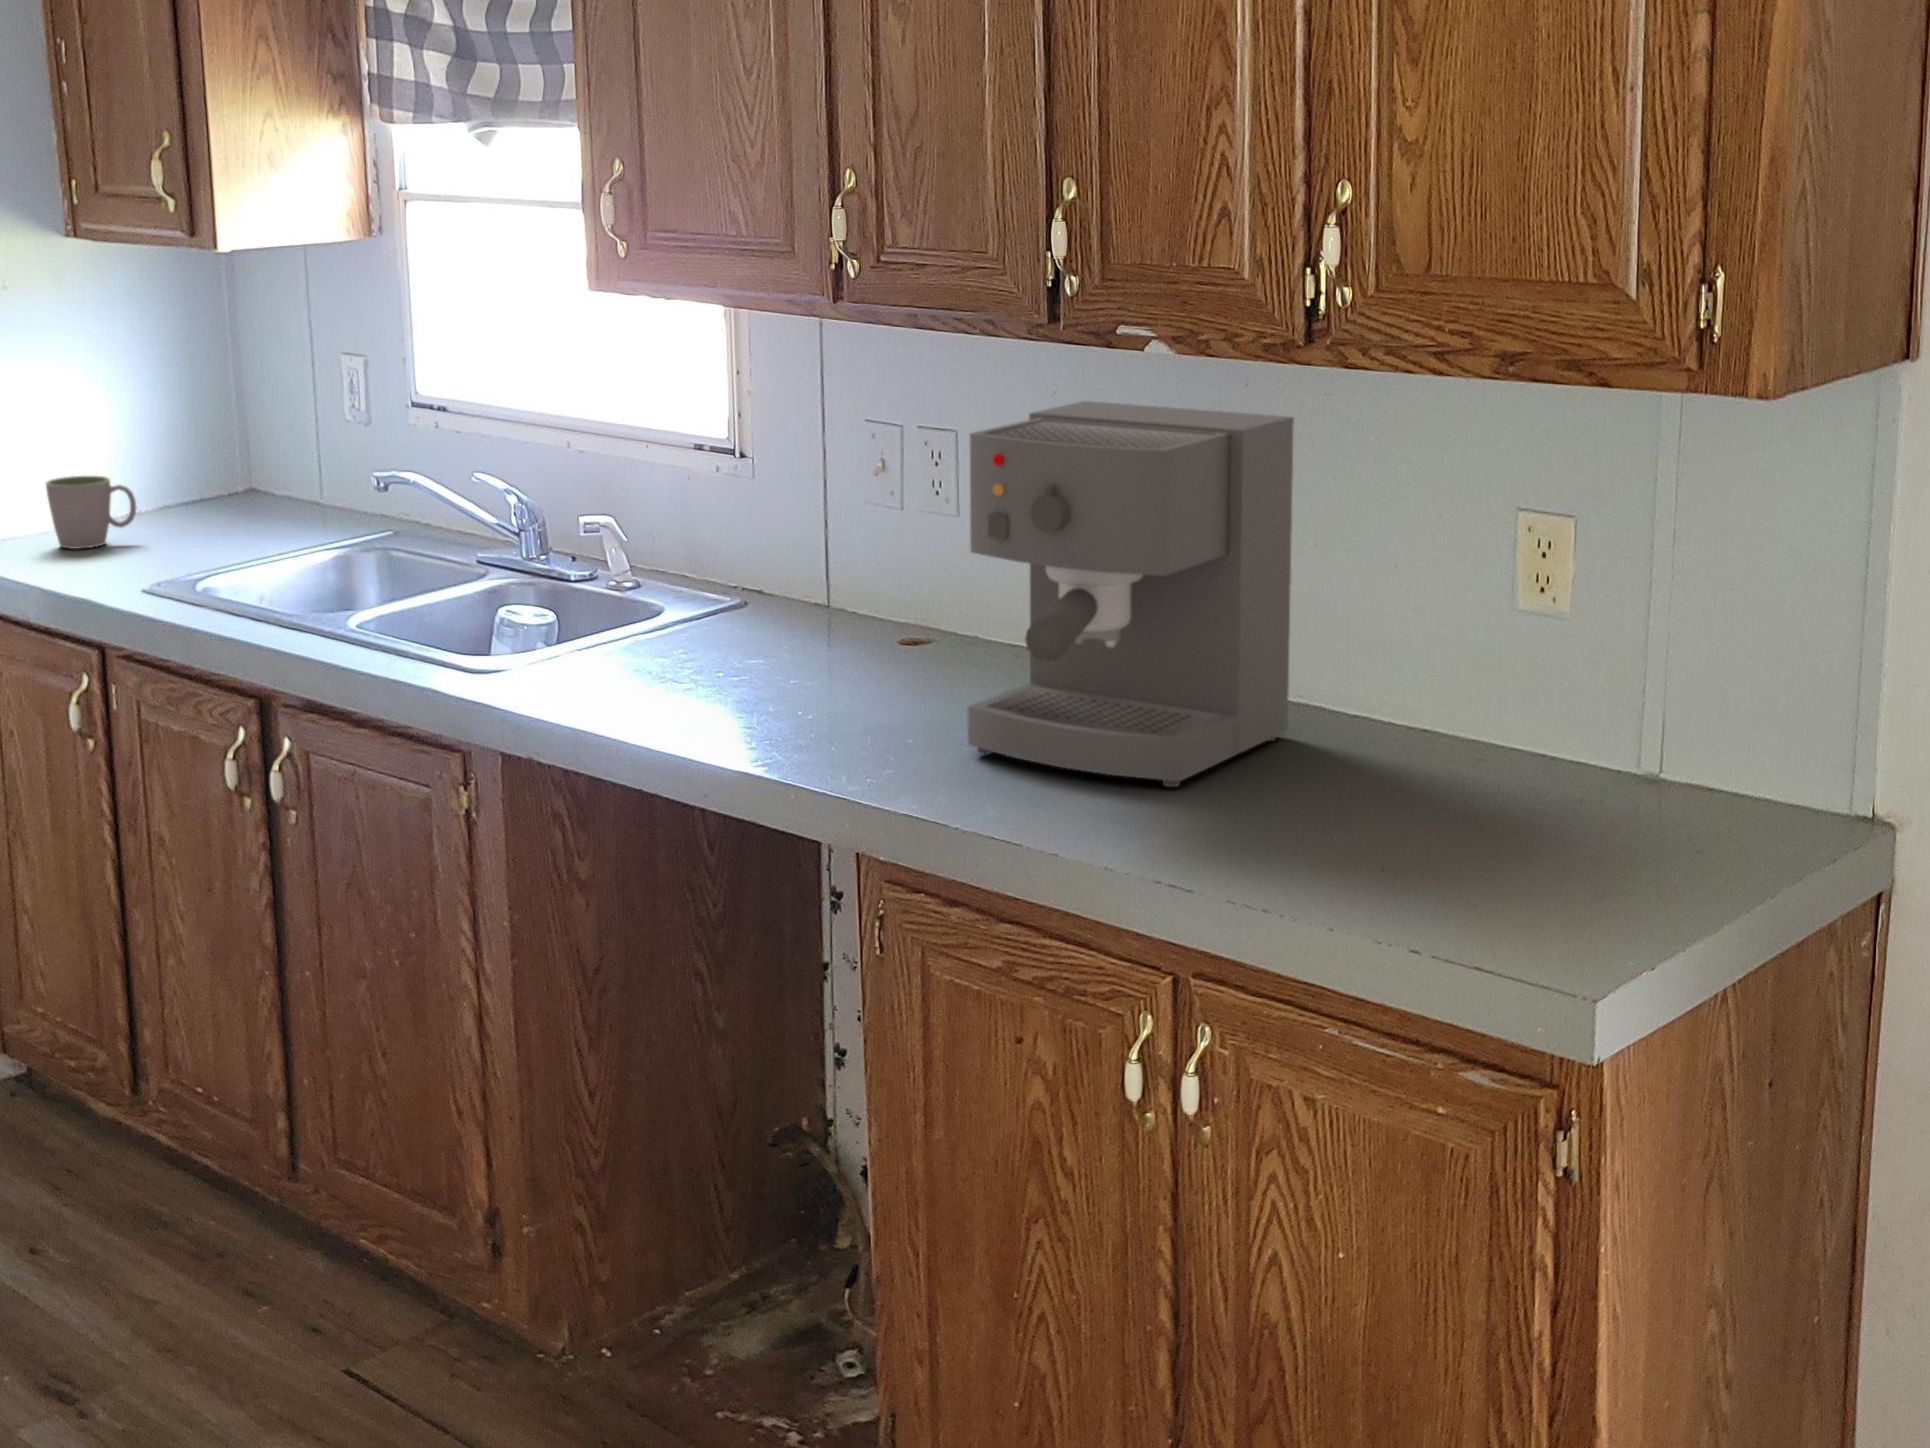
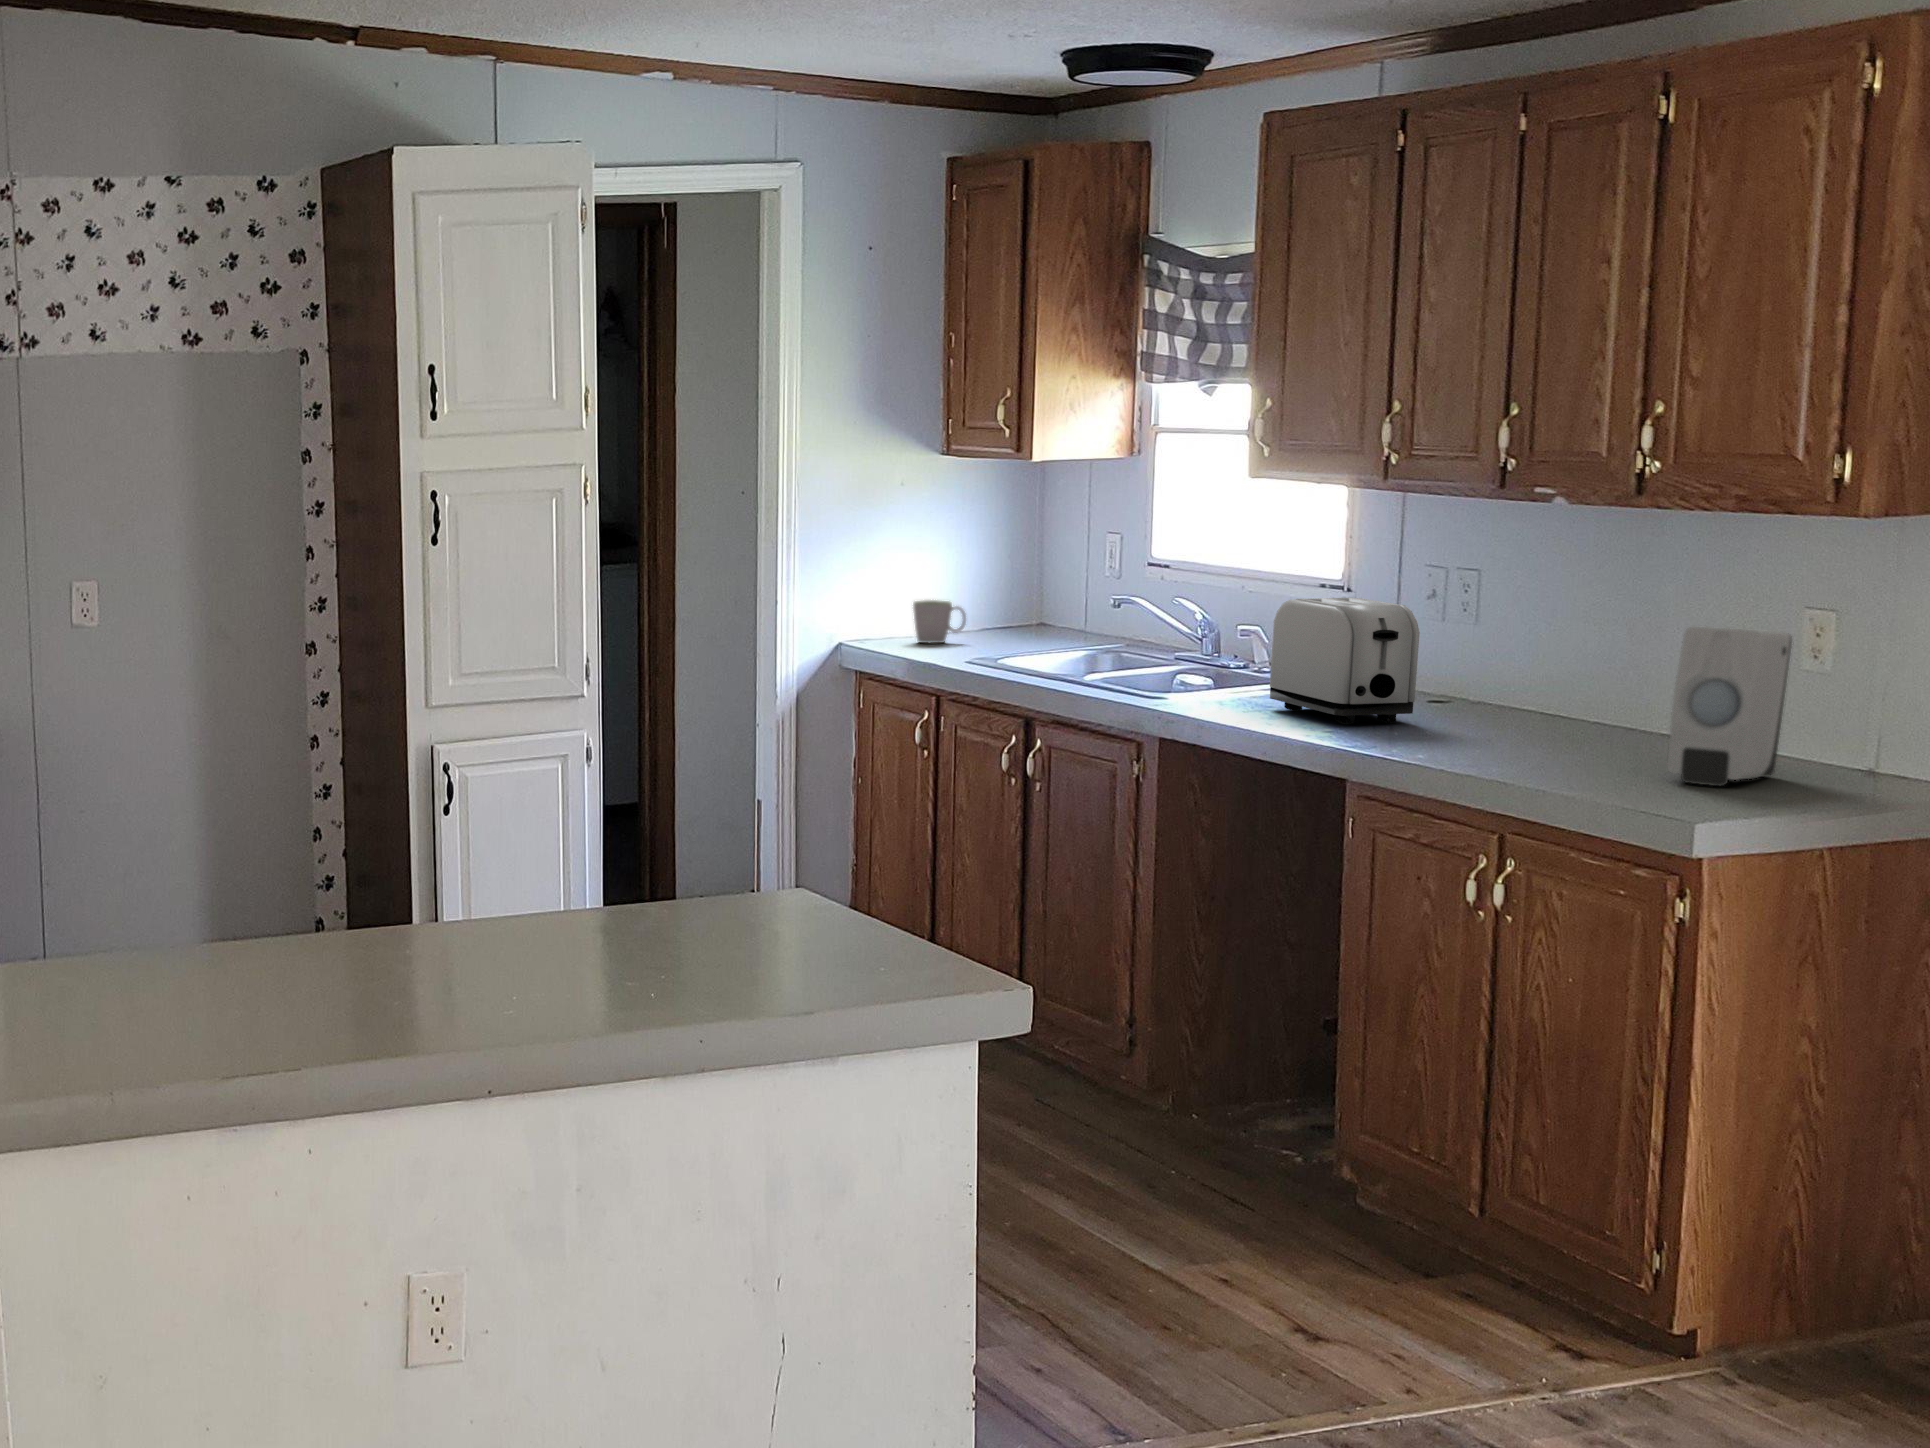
coffee maker: present [968,401,1294,787] -> none [1431,543,1659,755]
toaster: none [664,492,914,723] -> present [1270,598,1420,724]
soap dispenser: none [1418,563,1565,858] -> present [1667,627,1792,786]

